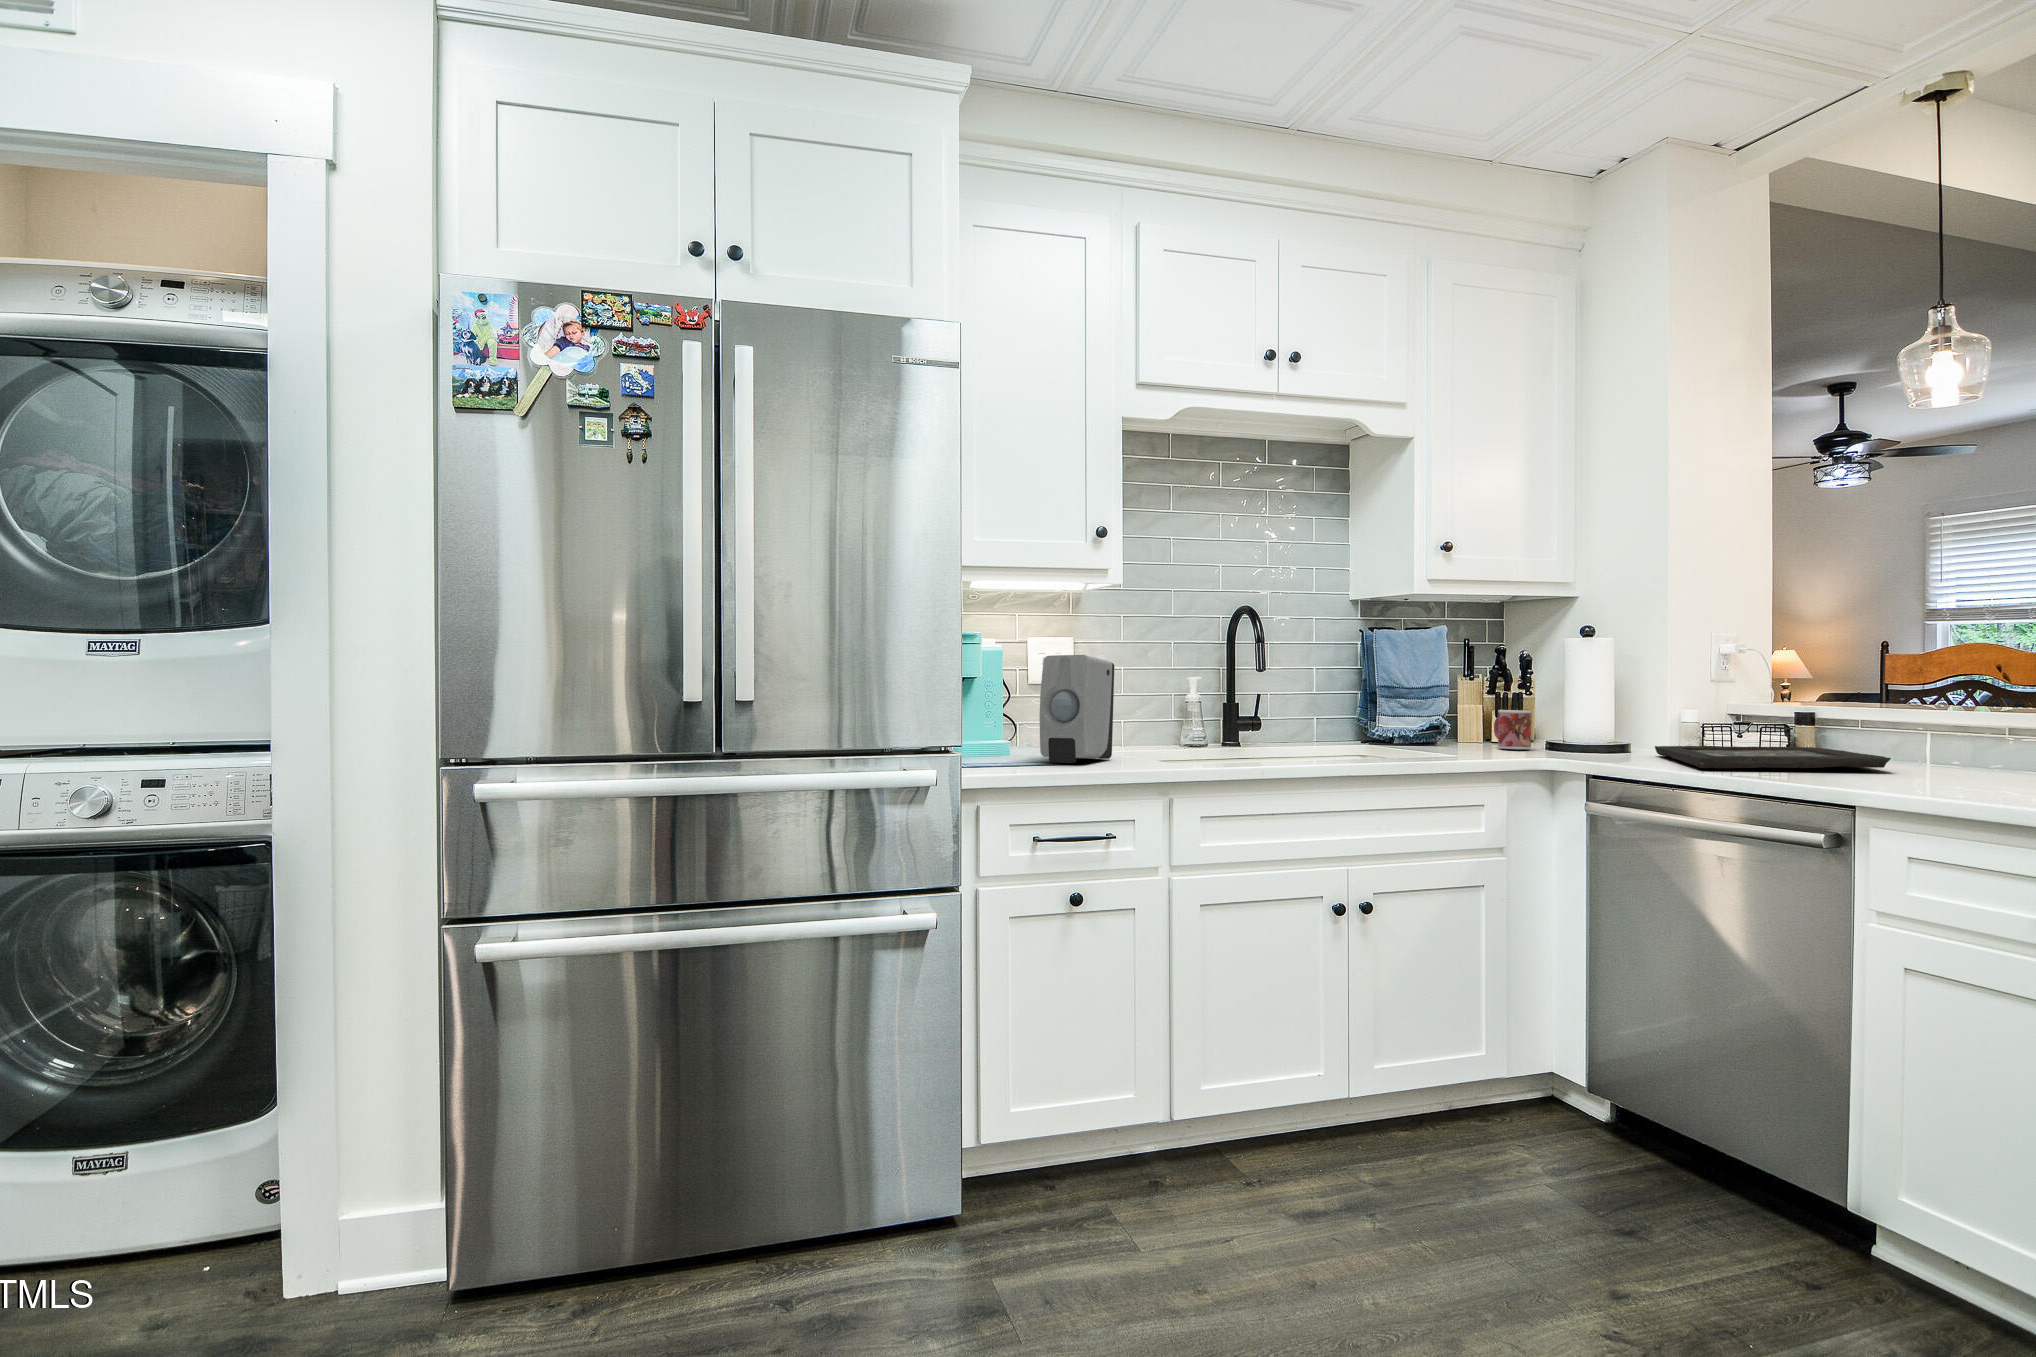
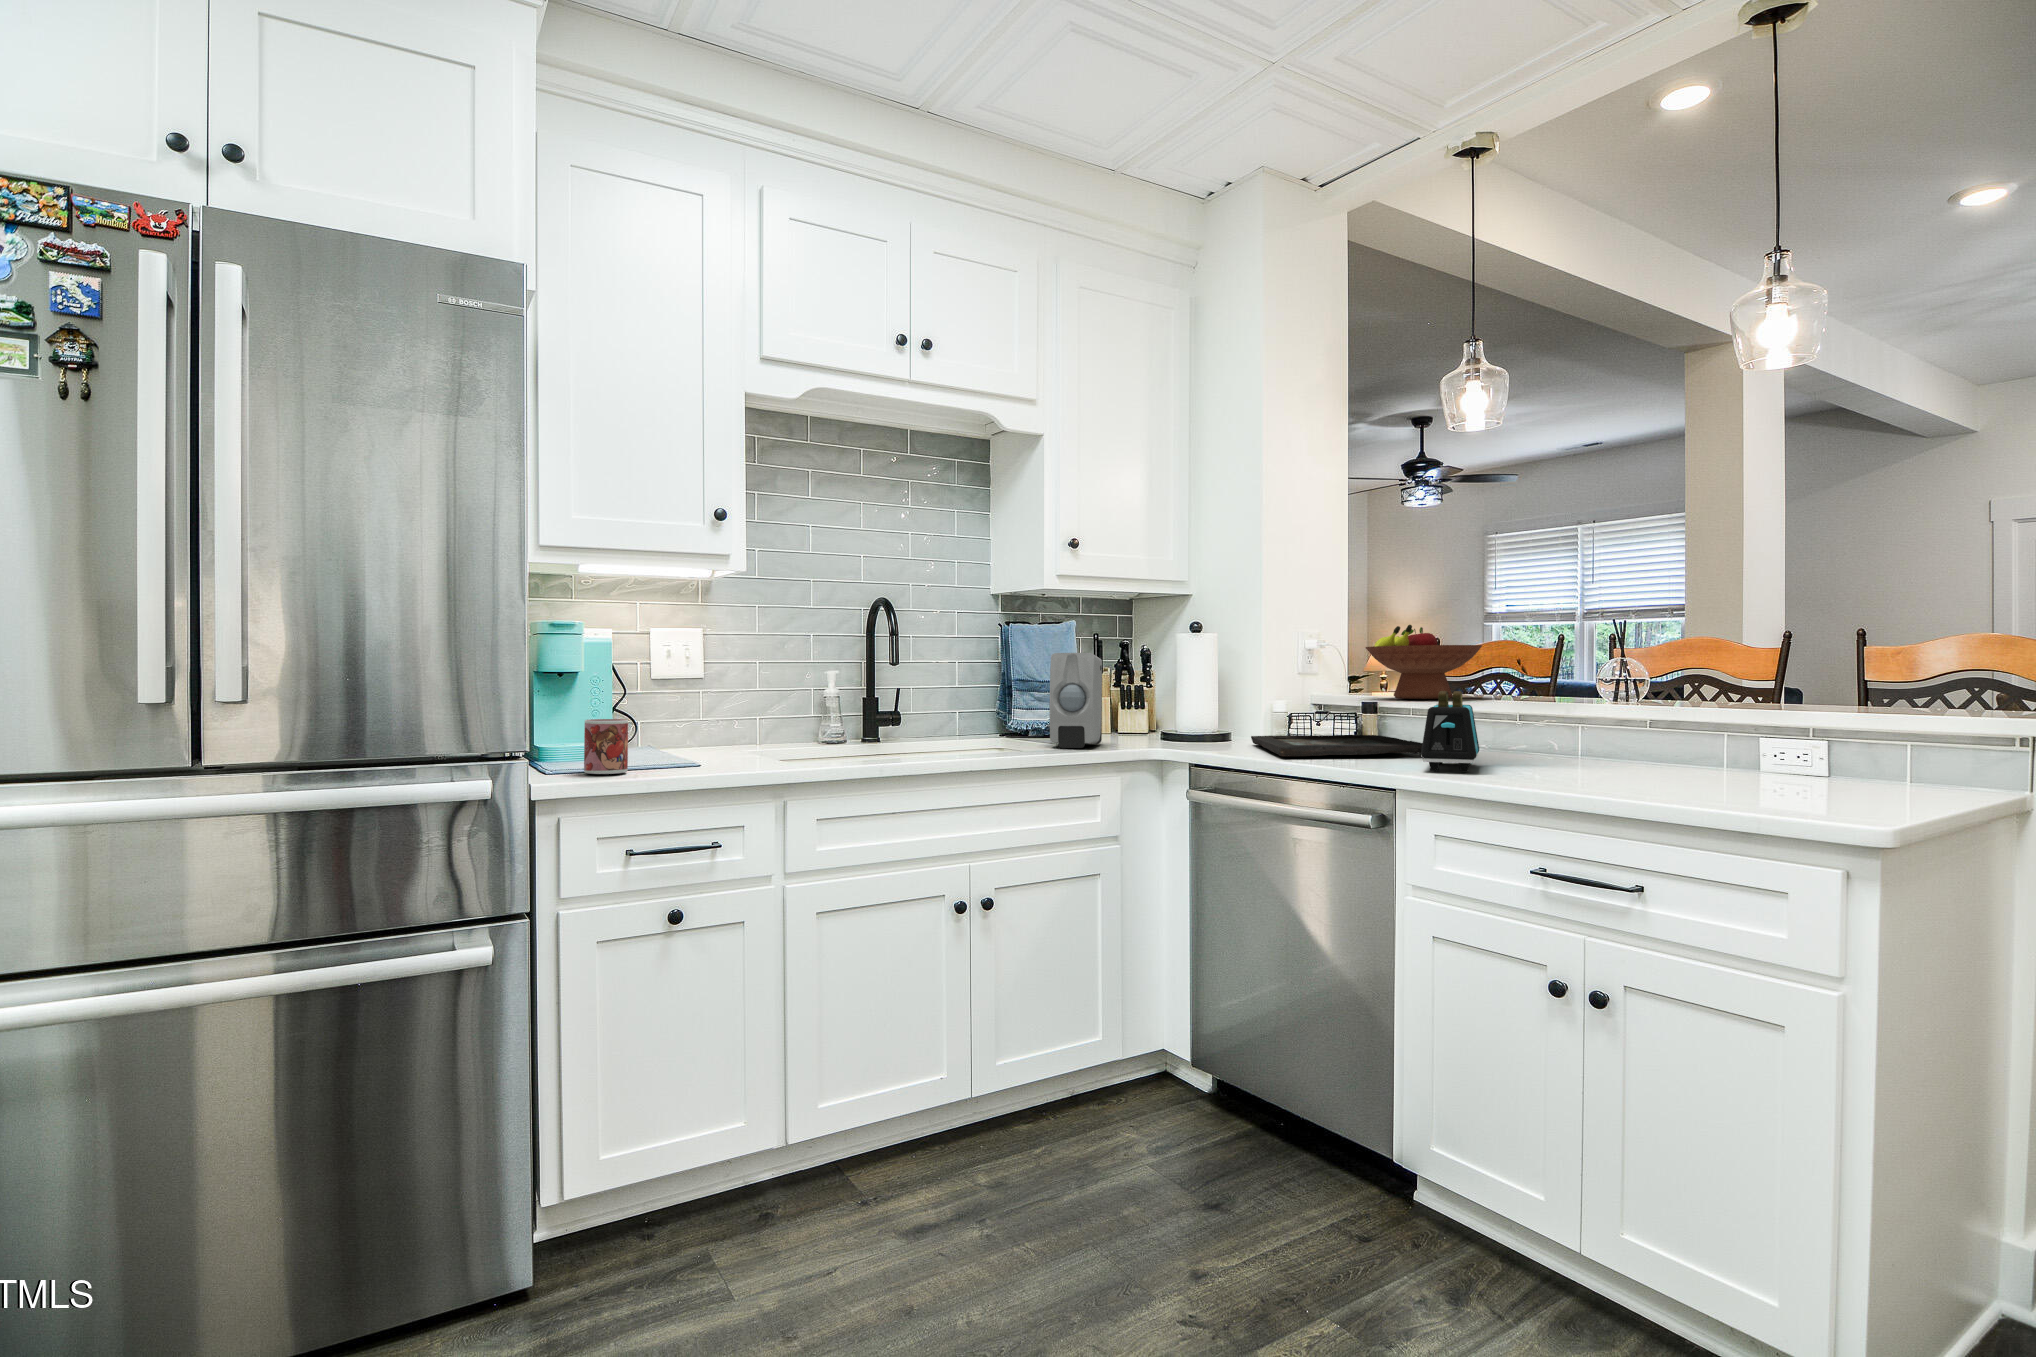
fruit bowl: none [1794,623,1956,707] -> present [1366,625,1482,699]
soap dispenser: present [1040,655,1114,763] -> present [1049,653,1102,748]
toaster: none [1889,697,1966,789] -> present [1421,691,1479,772]
mug: present [1494,710,1531,749] -> present [584,719,628,774]

